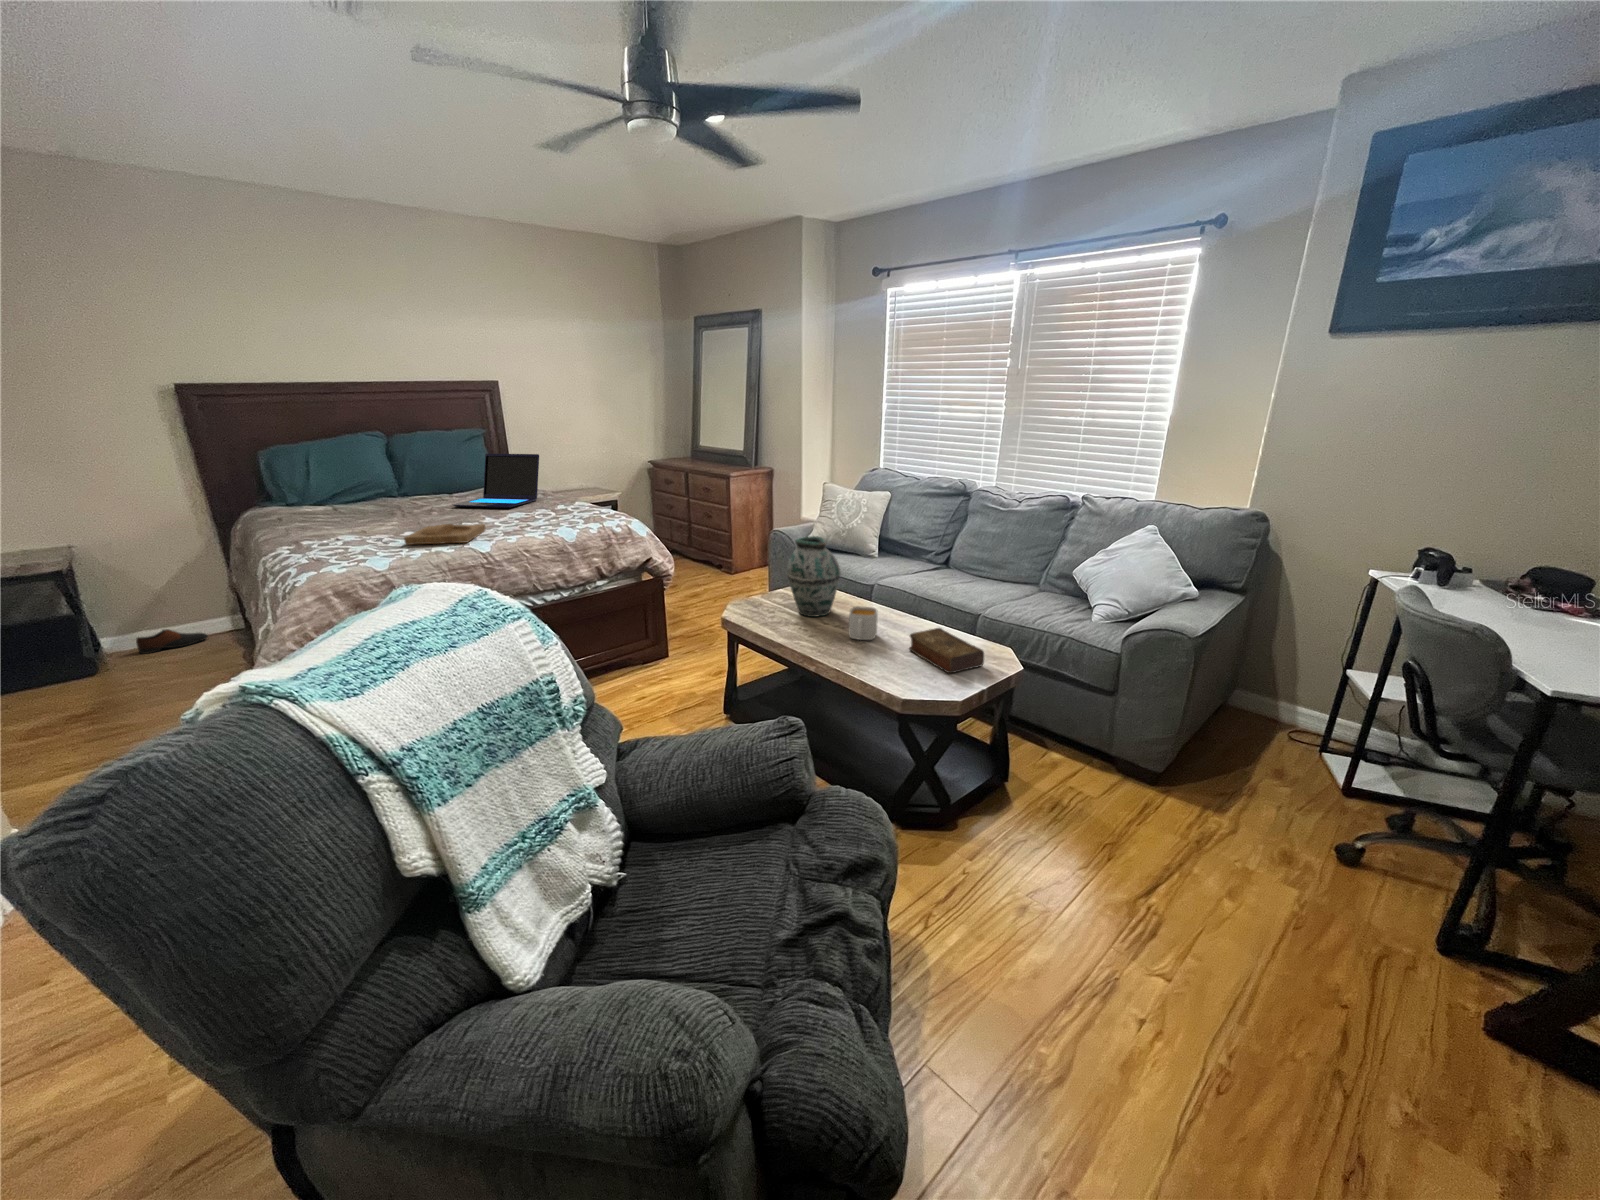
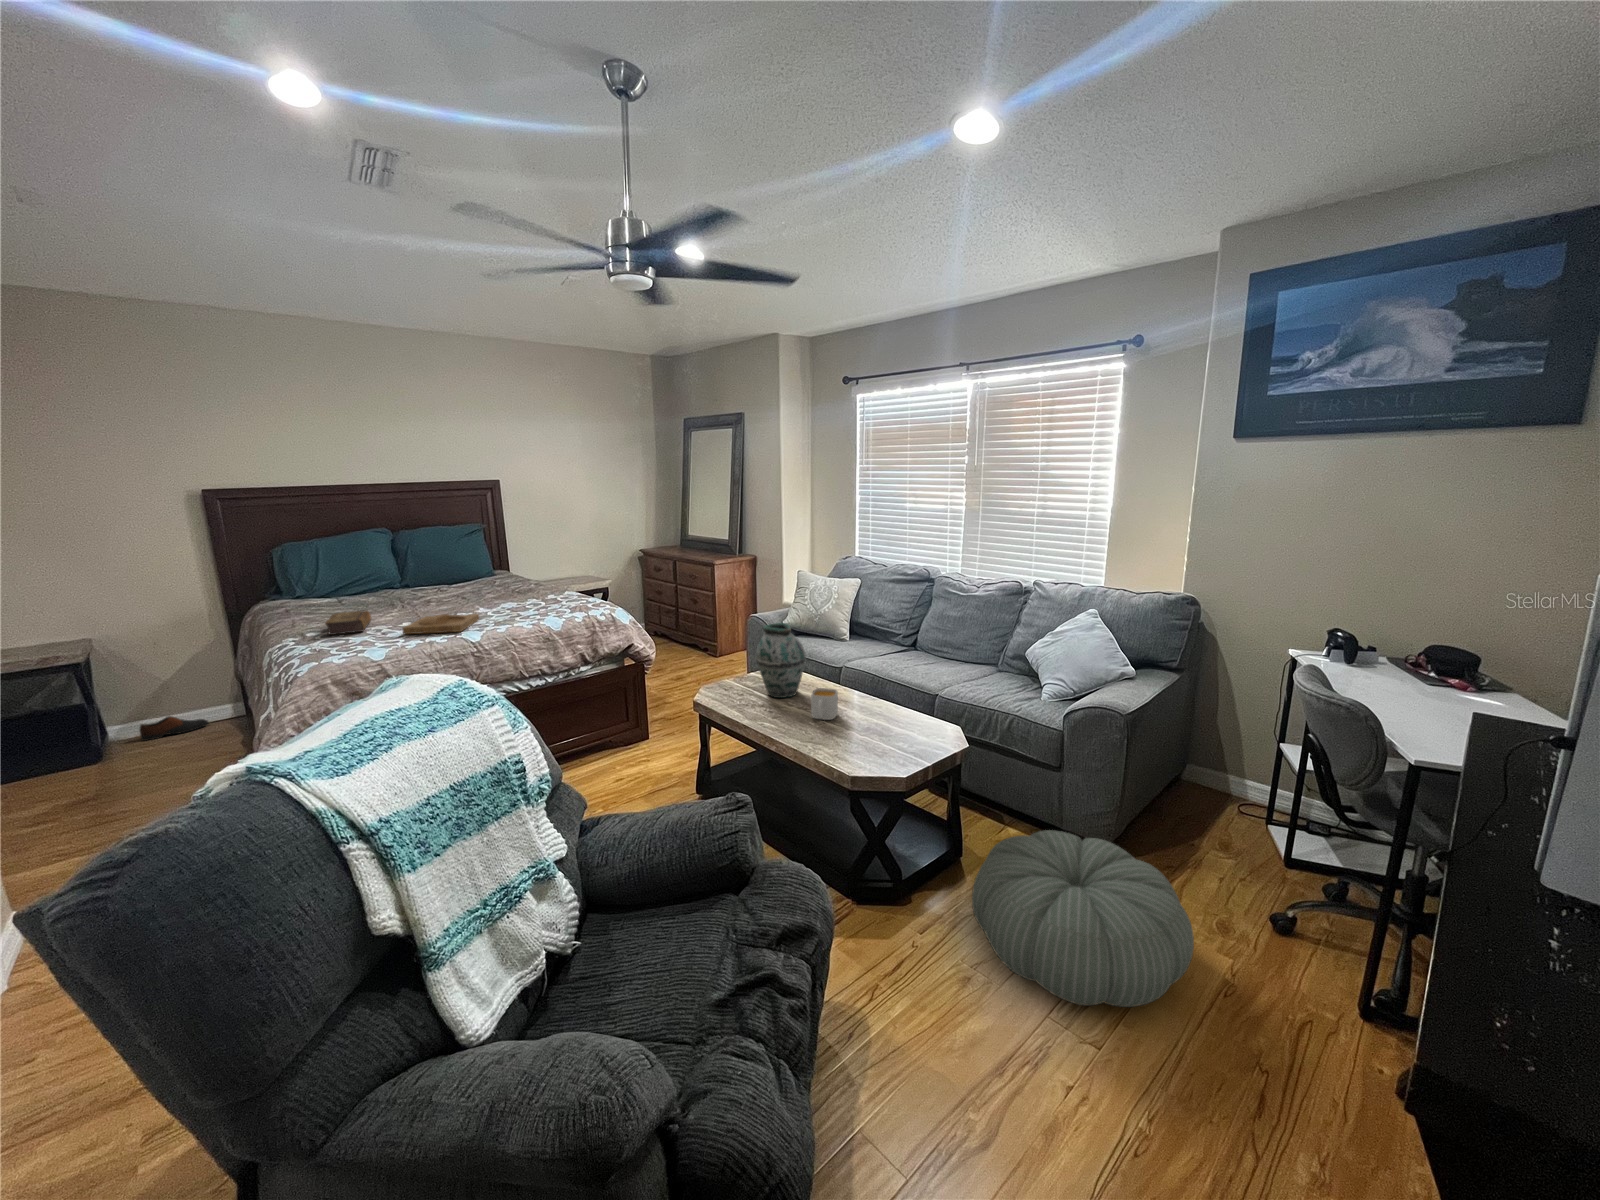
laptop: present [452,454,539,508] -> none [450,547,535,598]
book: present [909,628,984,673] -> present [325,610,371,635]
pouf: none [1024,758,1264,940] -> present [972,830,1194,1007]

